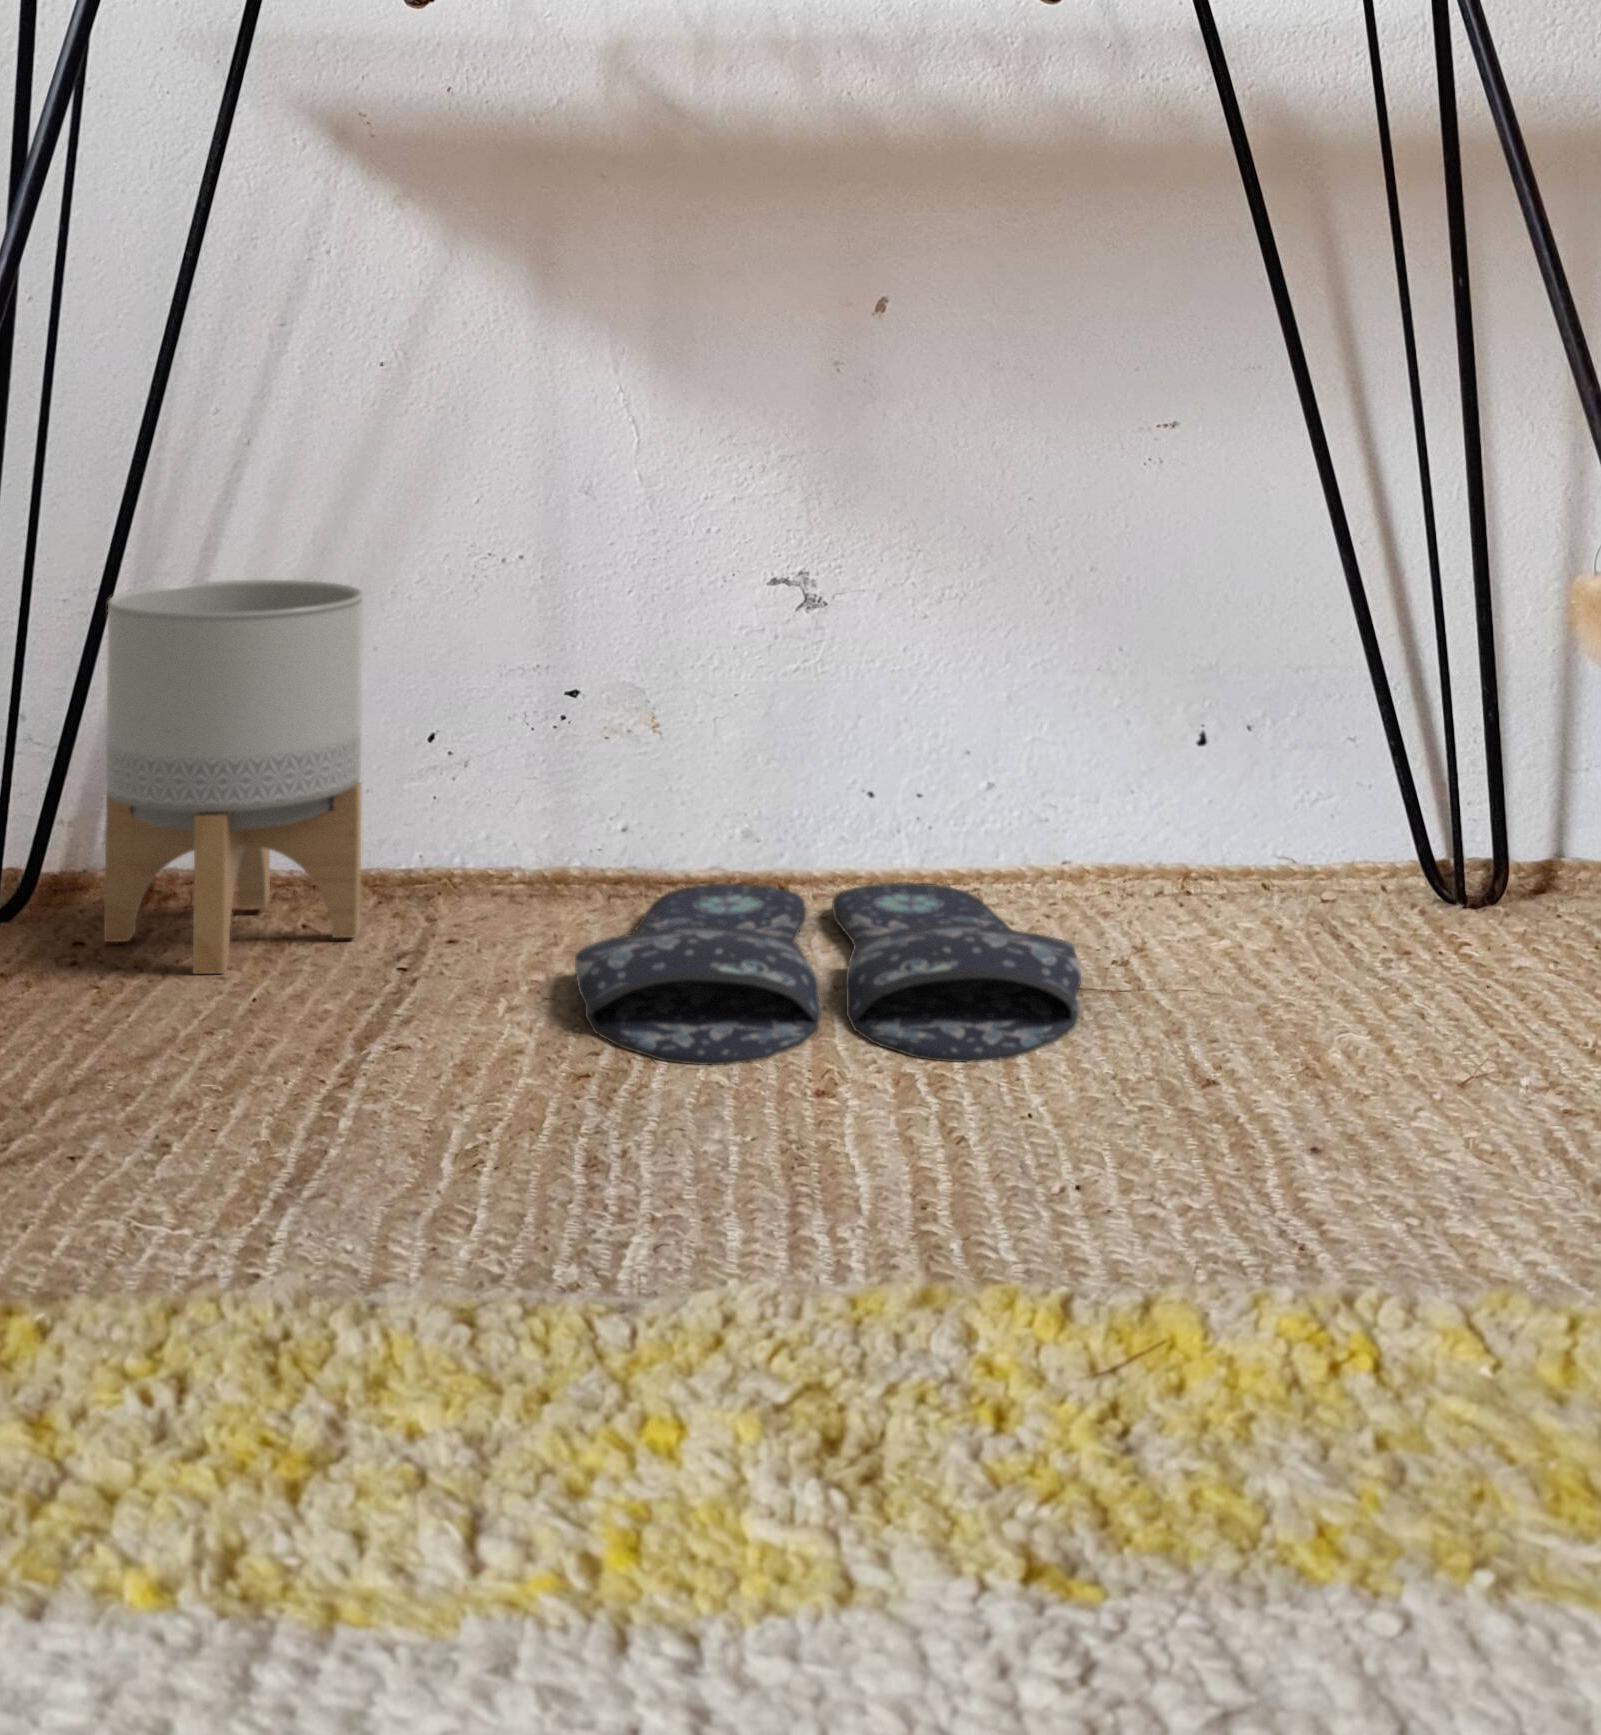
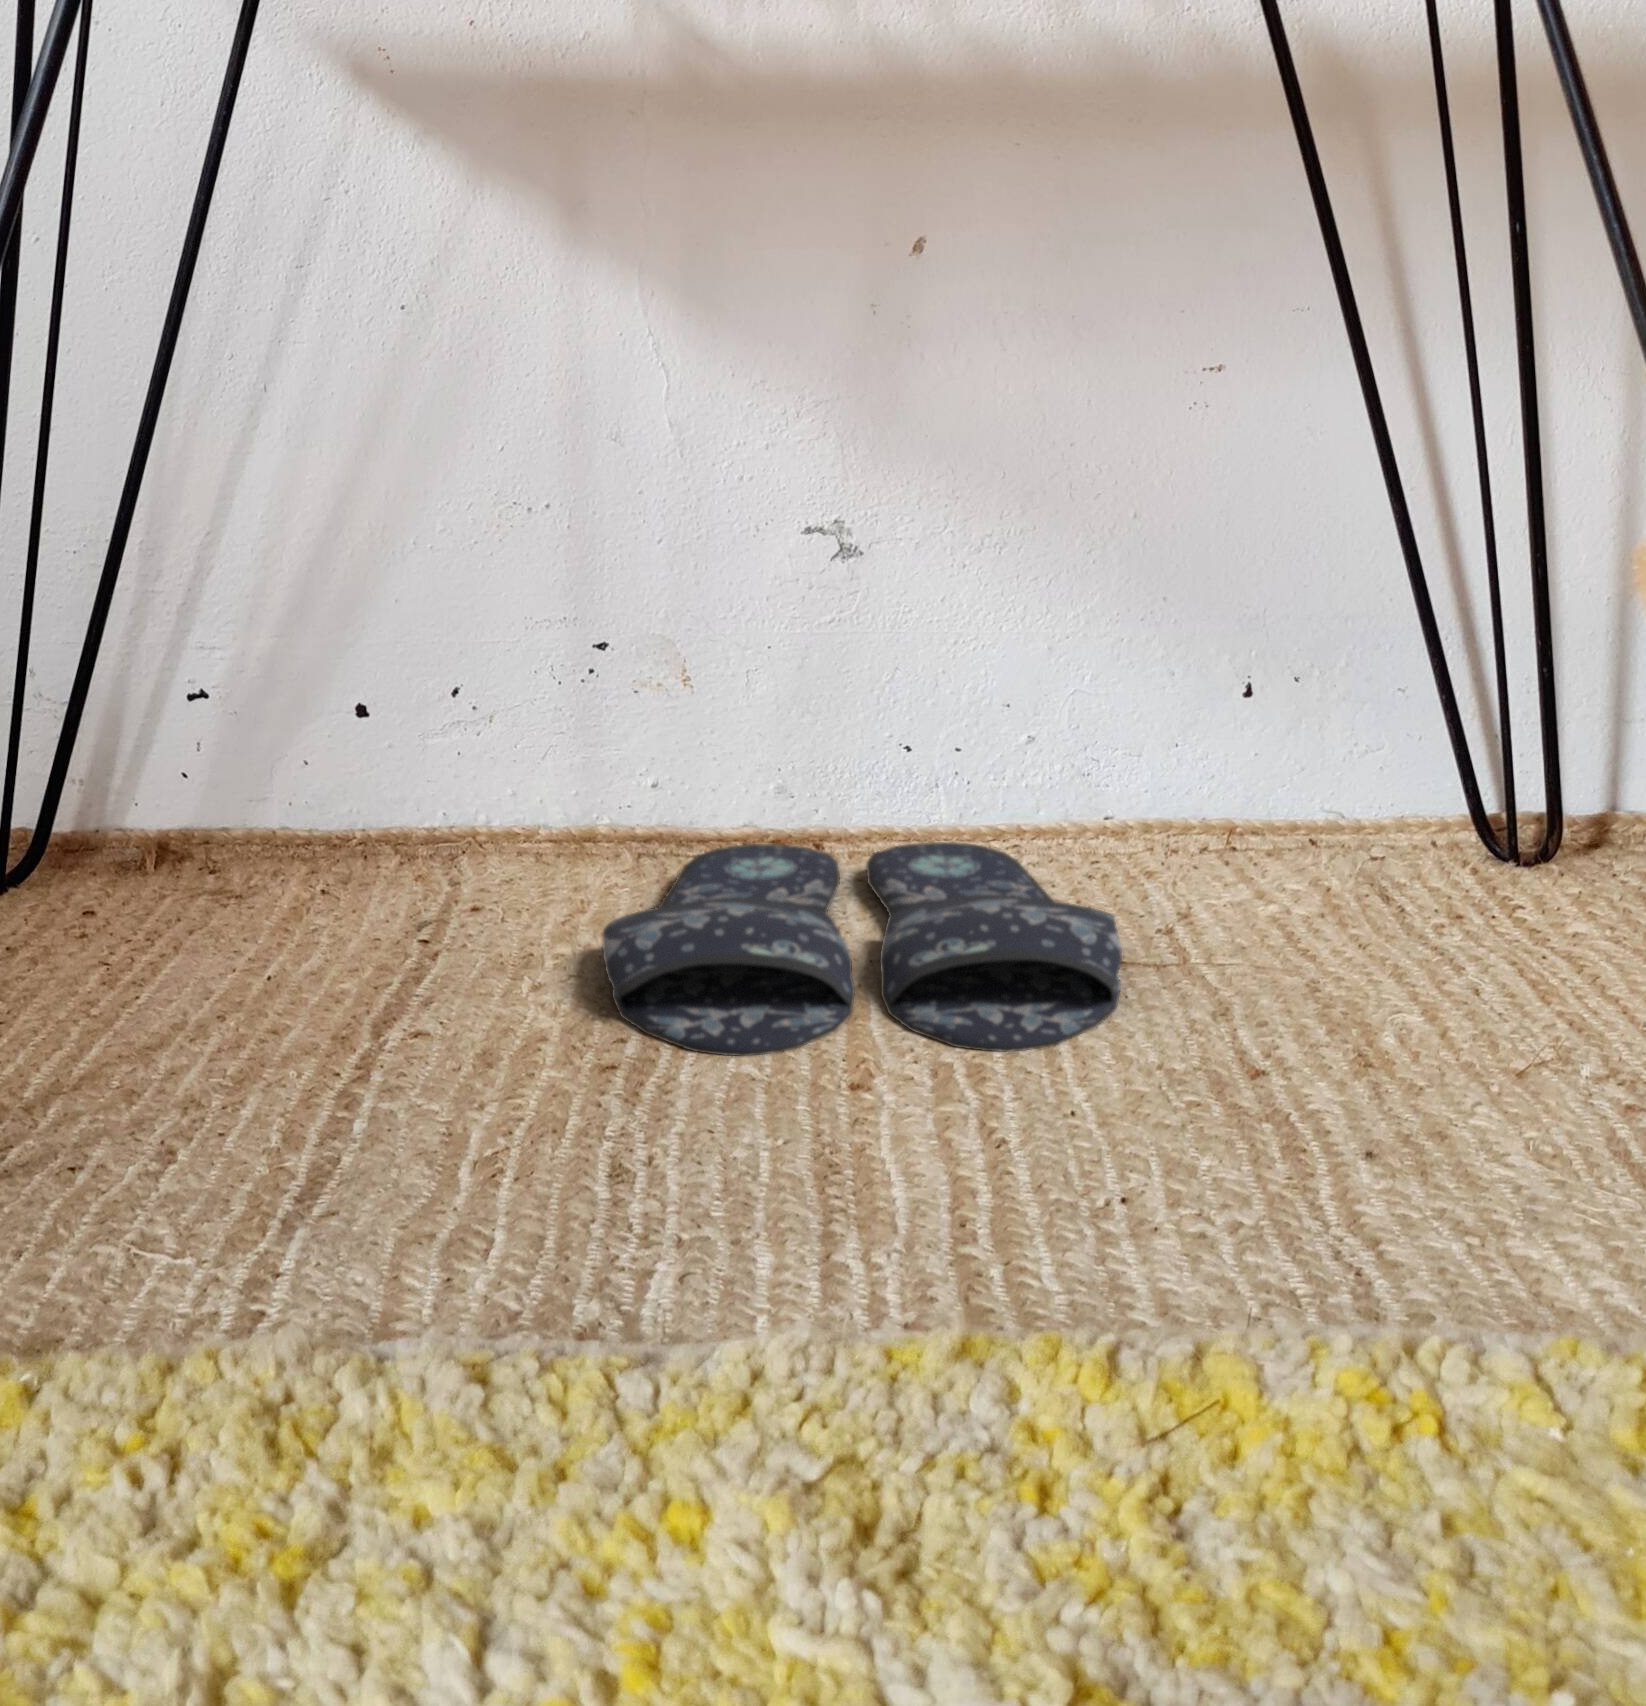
planter: present [104,580,363,974] -> none [122,538,385,949]

